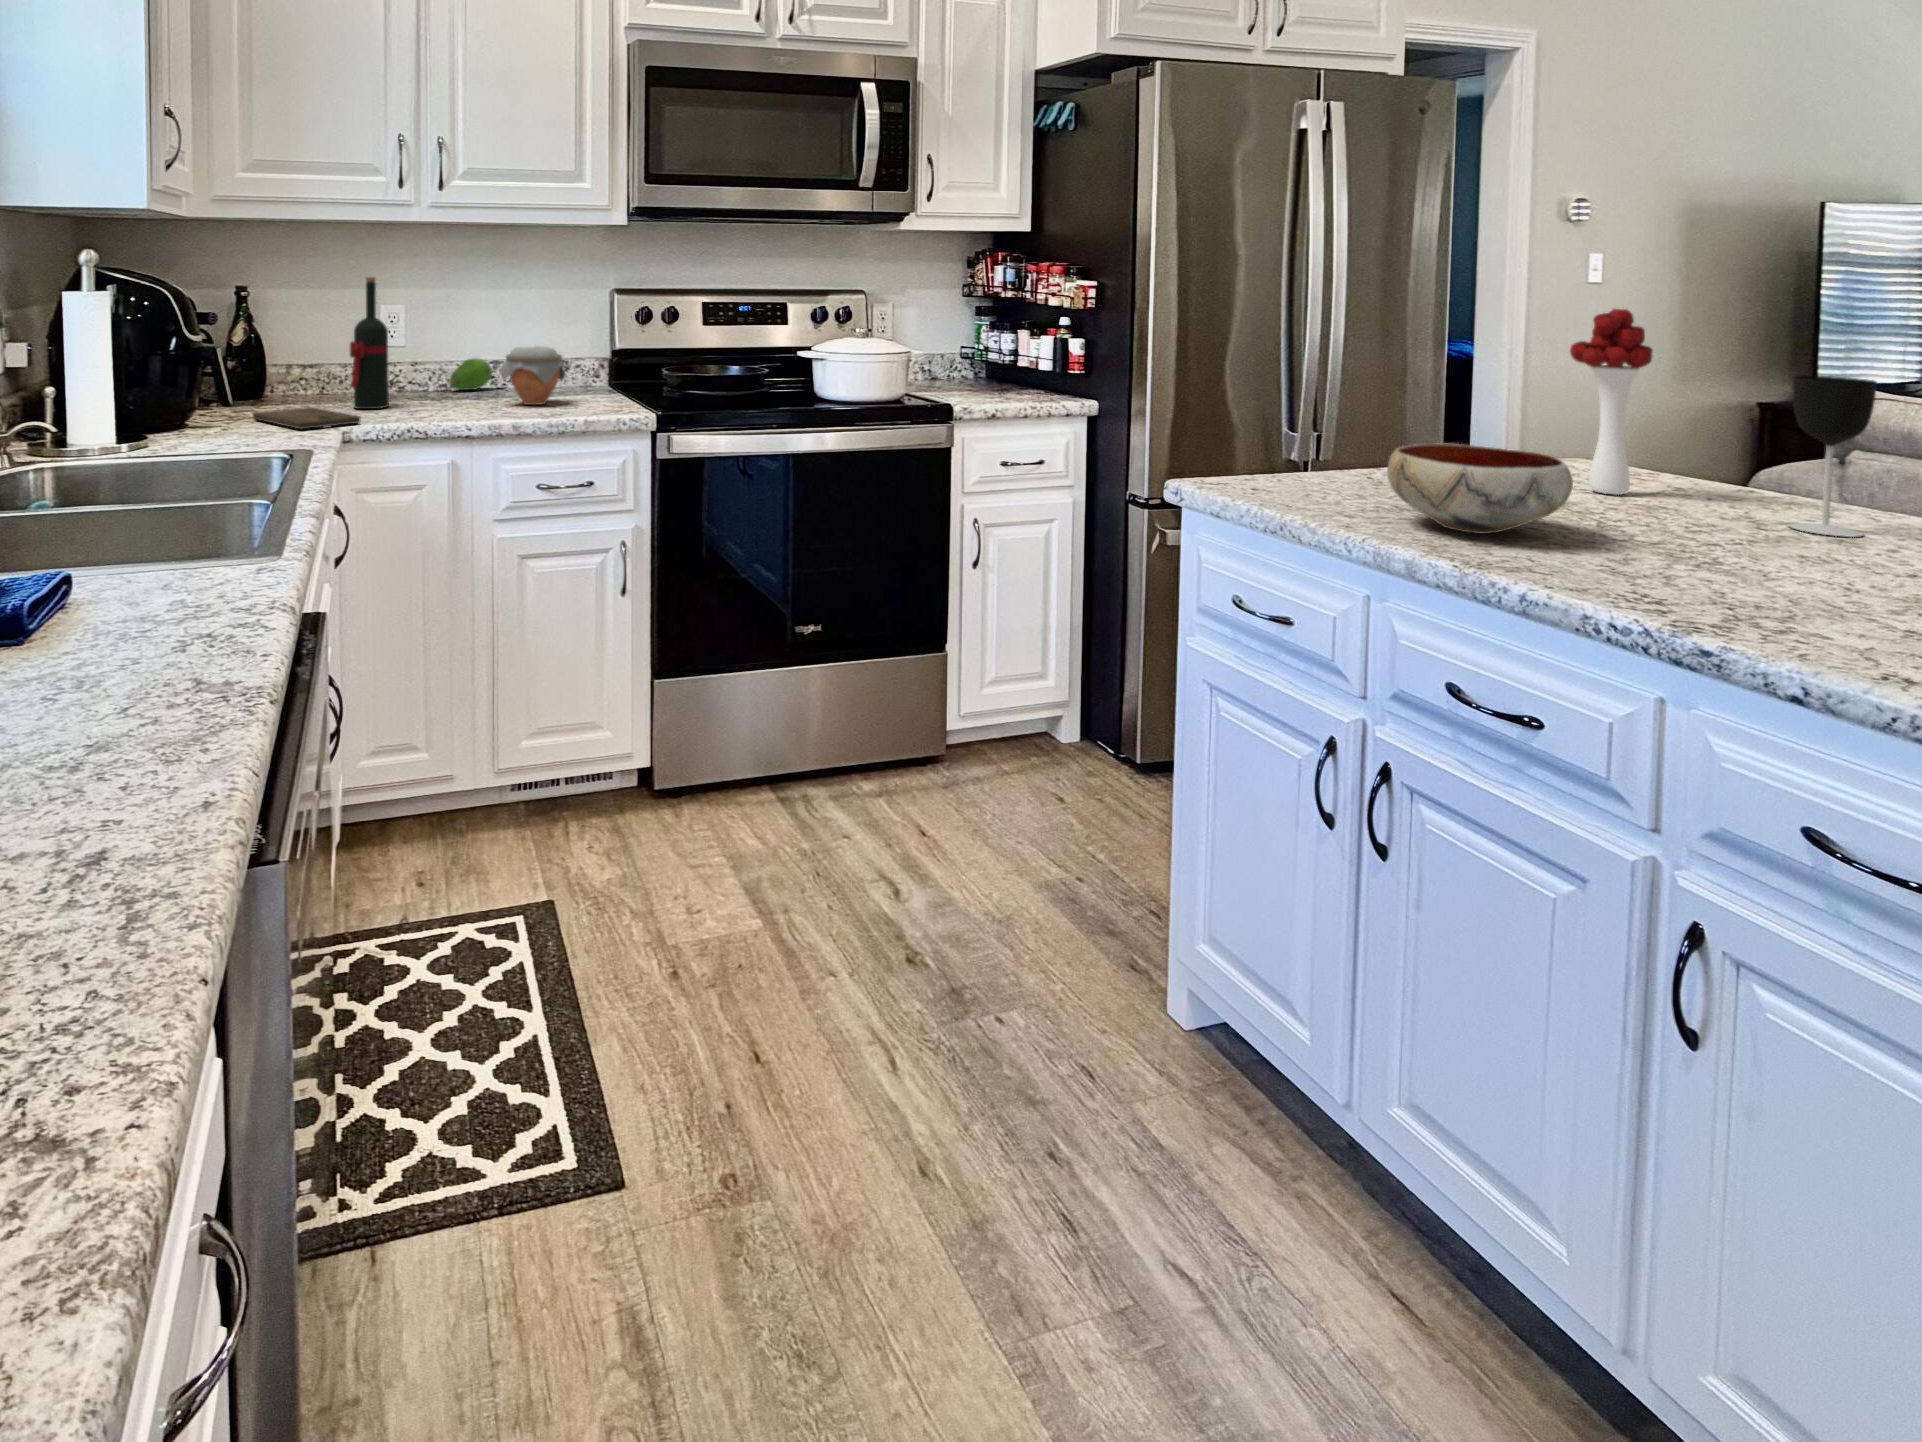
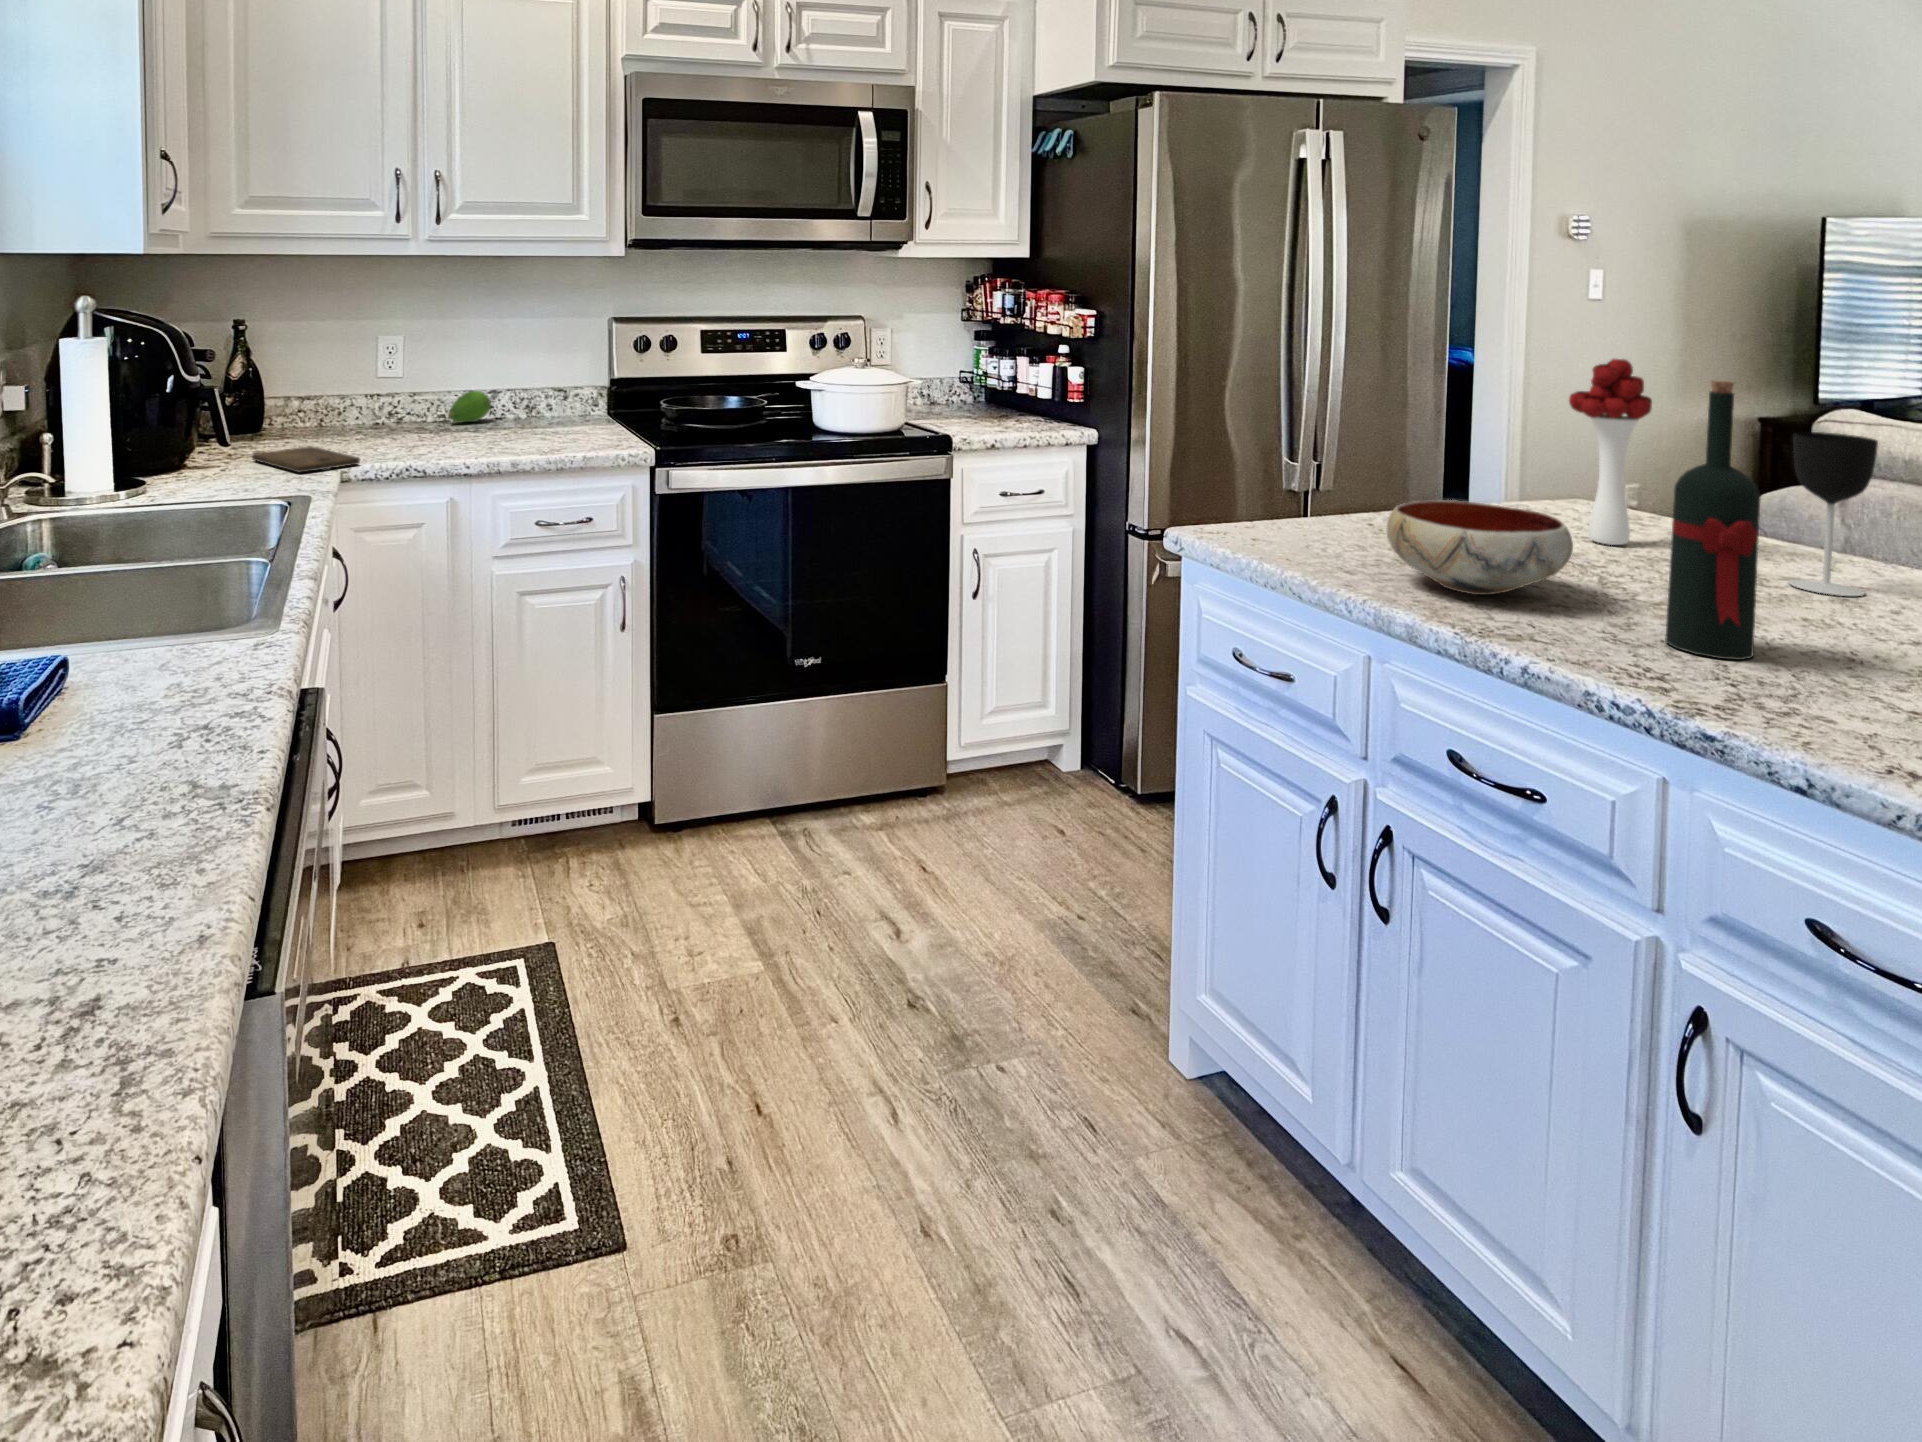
wine bottle: present [350,277,389,409] -> present [1665,380,1760,660]
jar: present [499,346,565,405] -> none [498,381,565,440]

